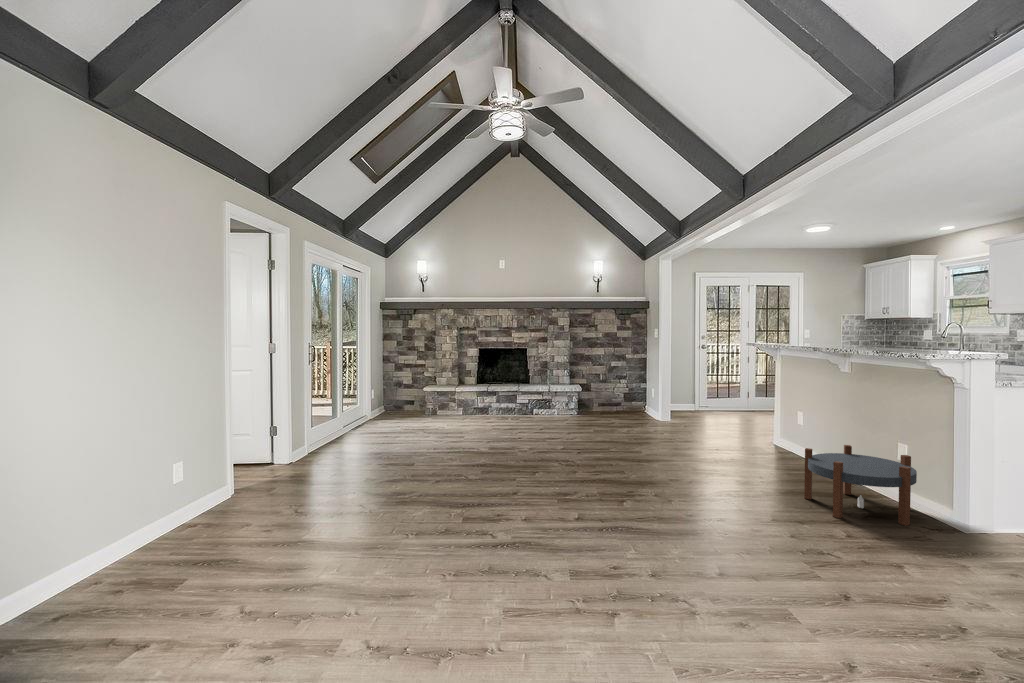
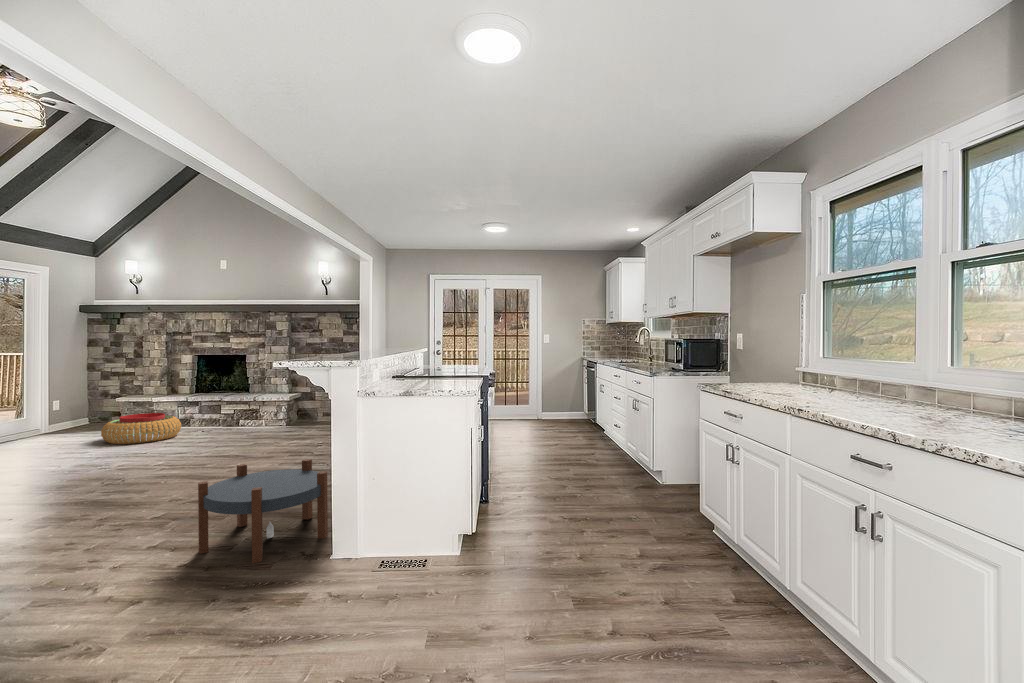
pouf: none [451,402,508,430] -> present [101,413,181,444]

